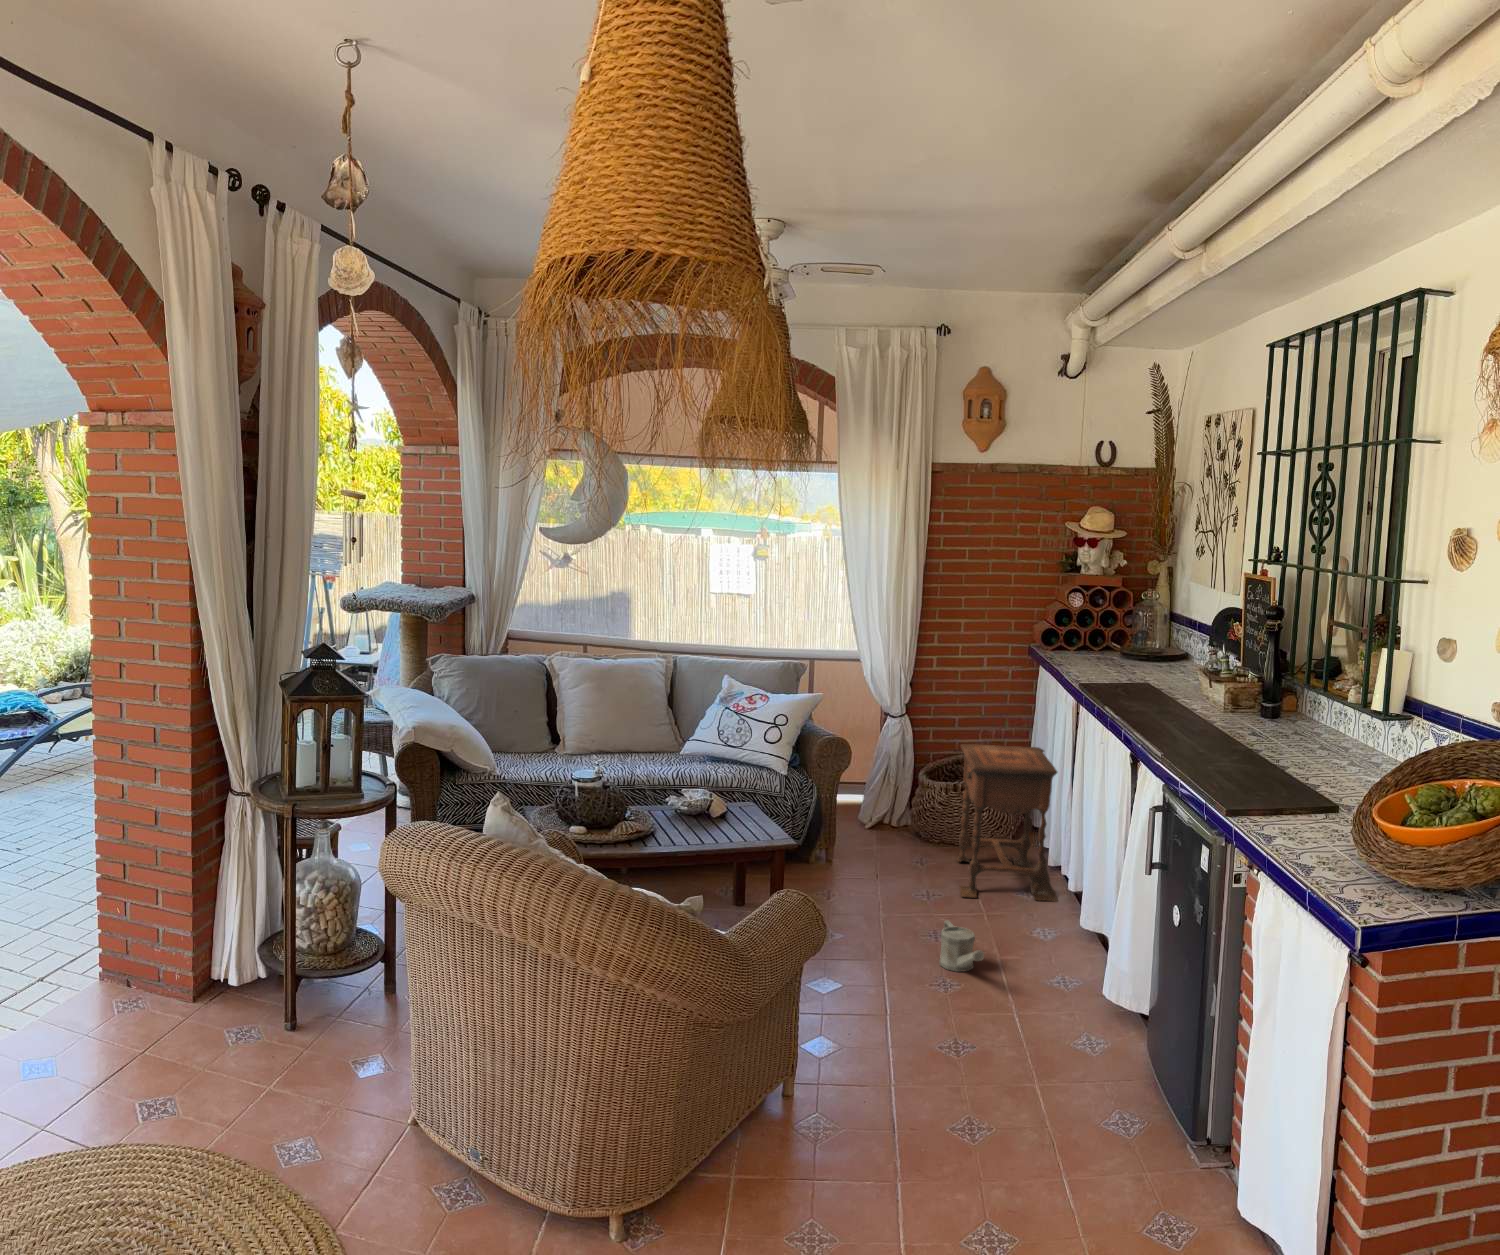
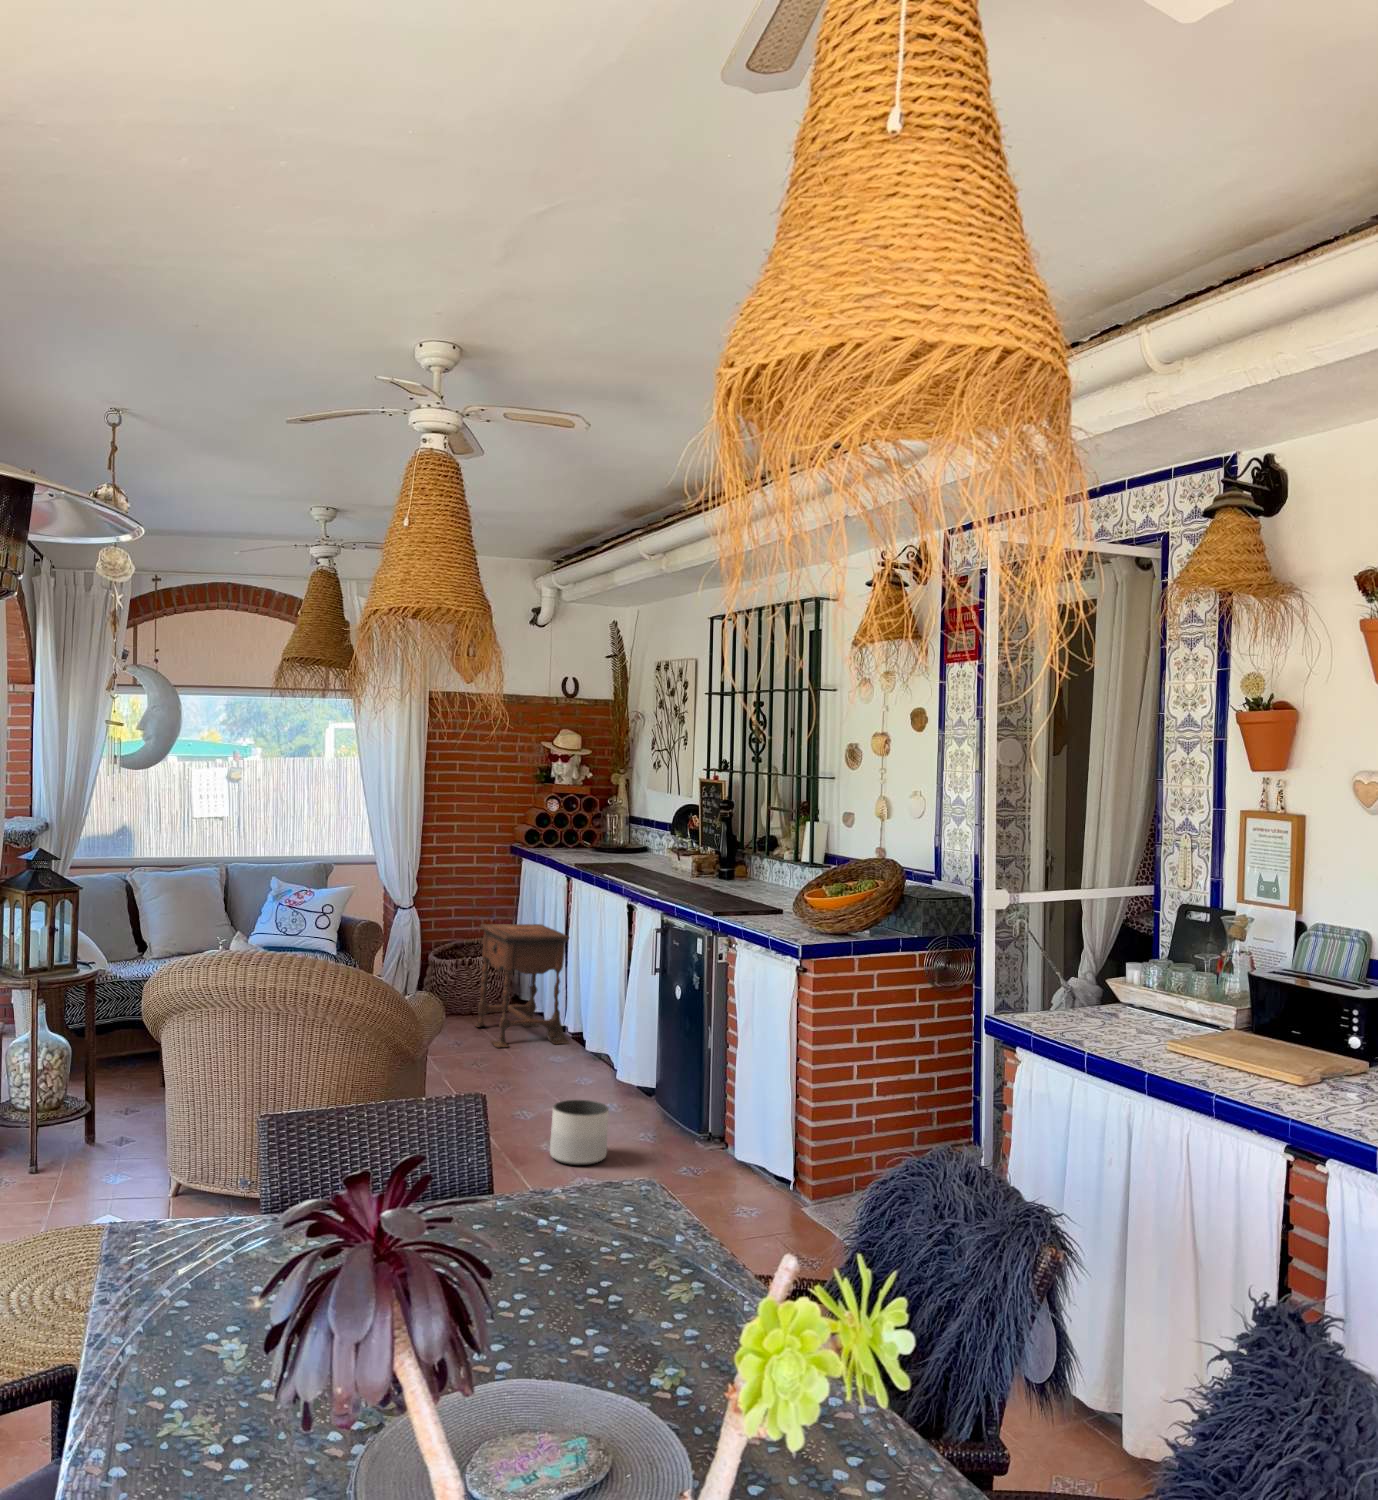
watering can: present [939,920,984,972] -> none [507,1052,552,1088]
planter: none [913,1037,994,1140] -> present [550,1100,609,1165]

